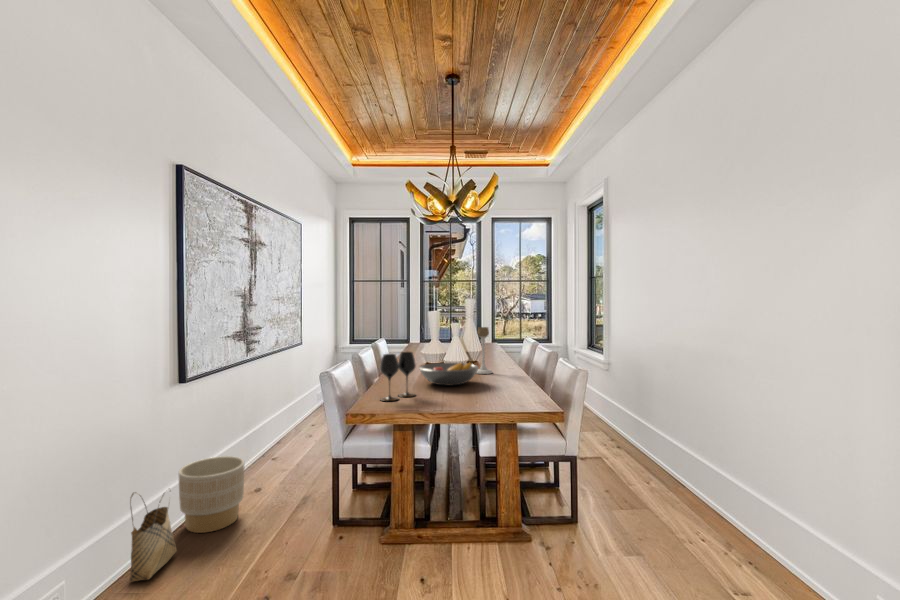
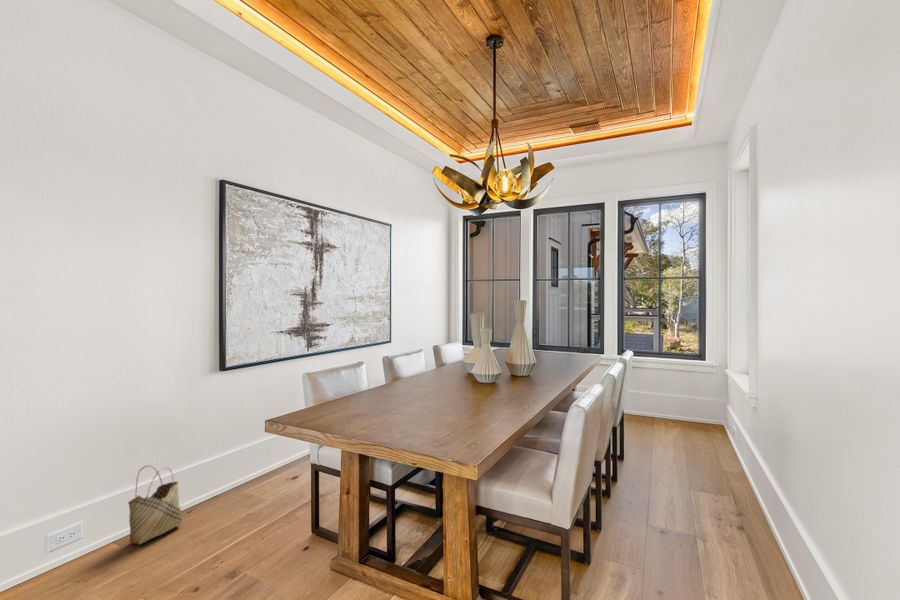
candle holder: present [477,327,492,374] -> none [494,335,517,392]
wine glass: present [380,352,416,401] -> none [325,362,373,416]
fruit bowl: present [419,362,478,386] -> none [400,375,471,404]
planter: present [179,456,244,533] -> none [206,442,265,511]

